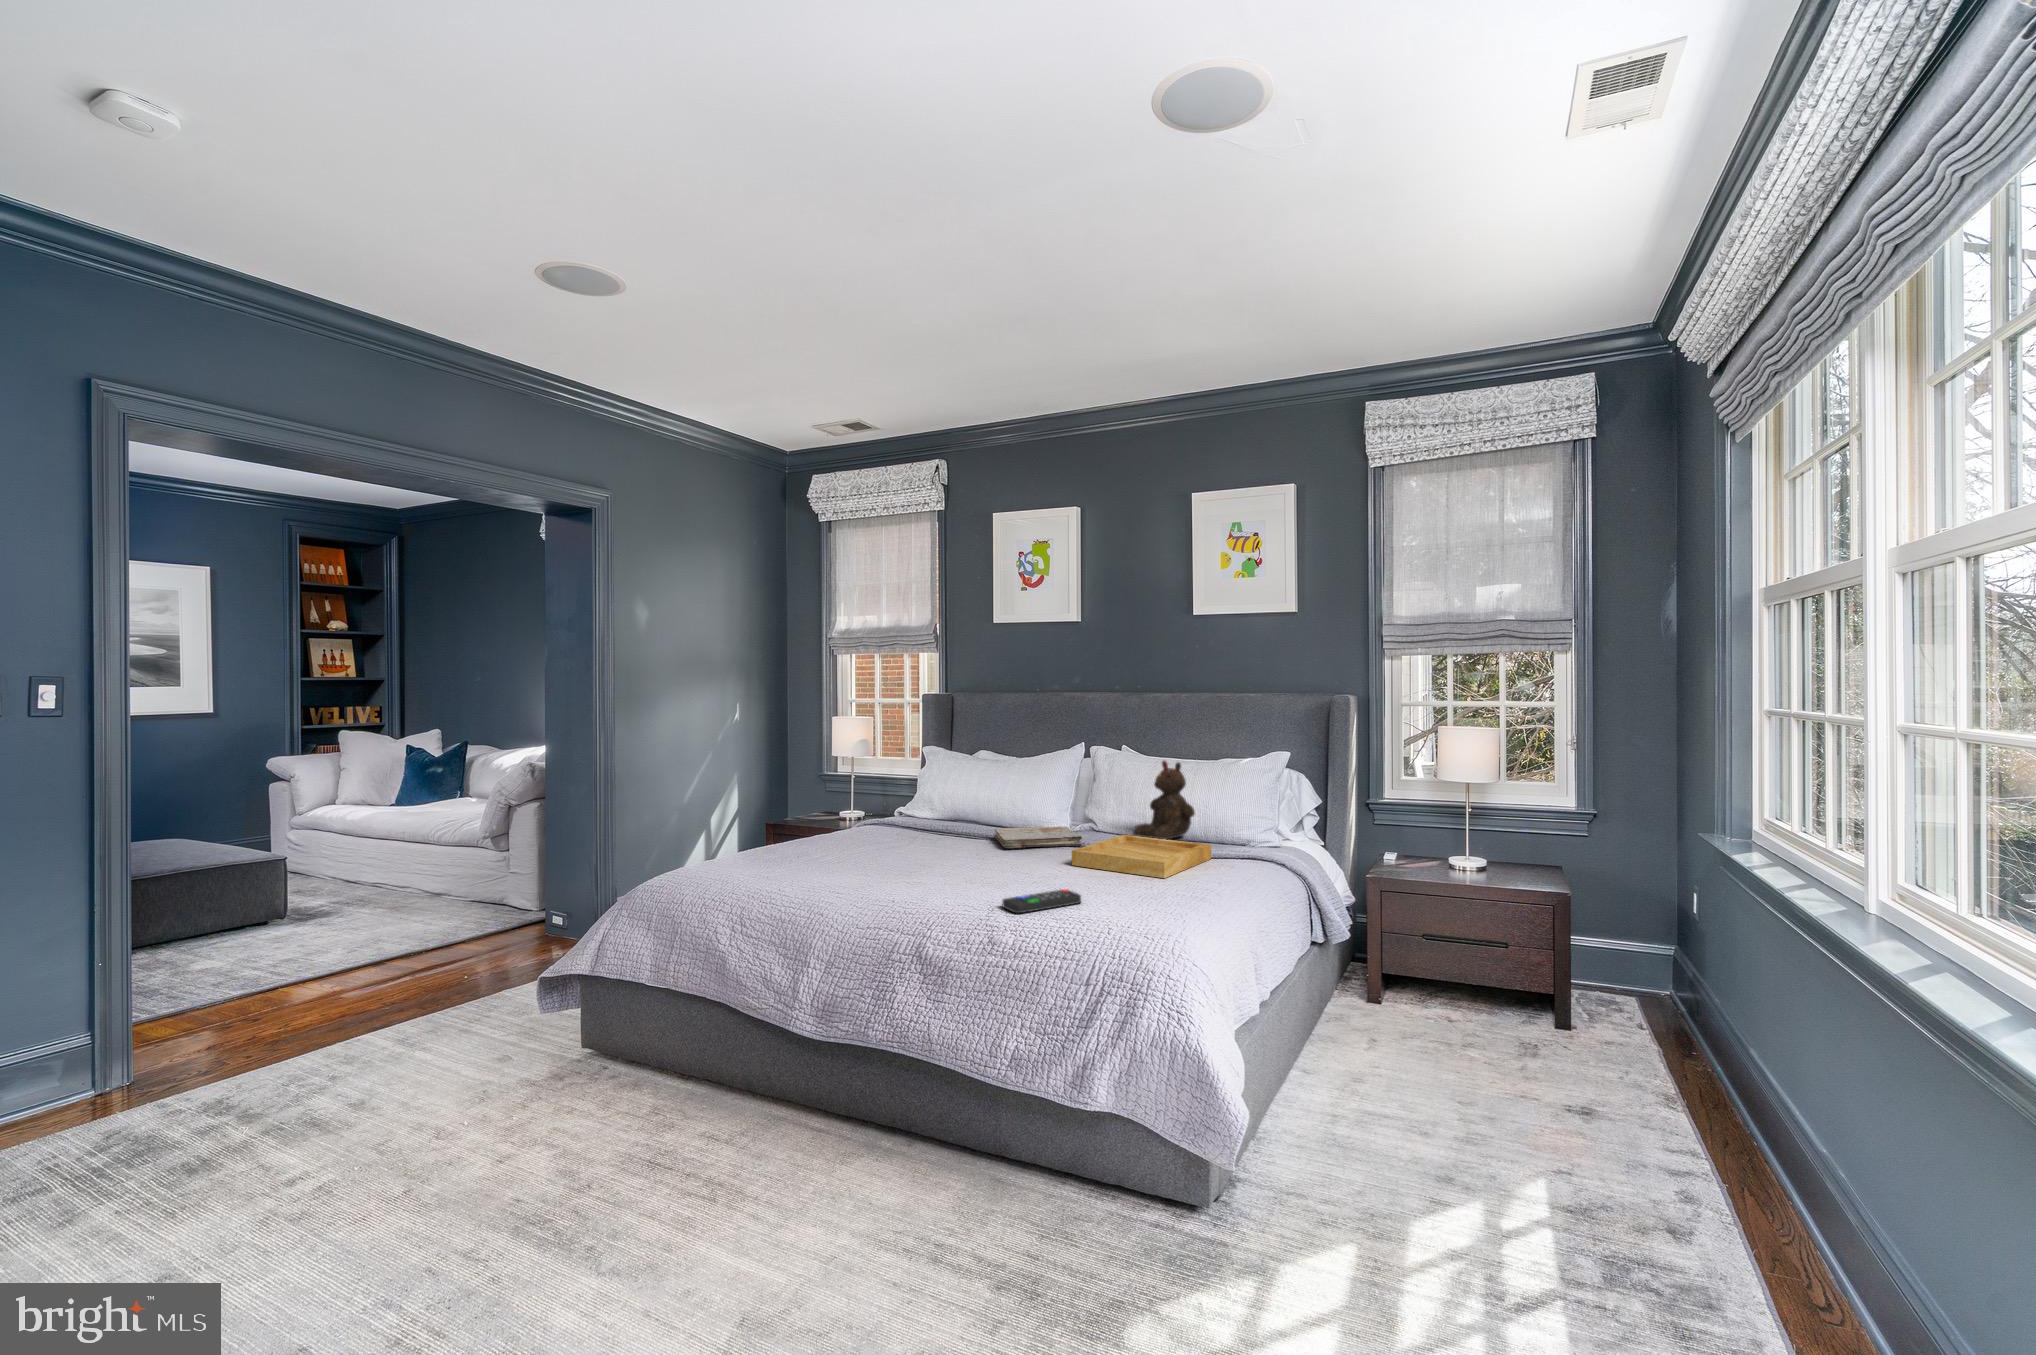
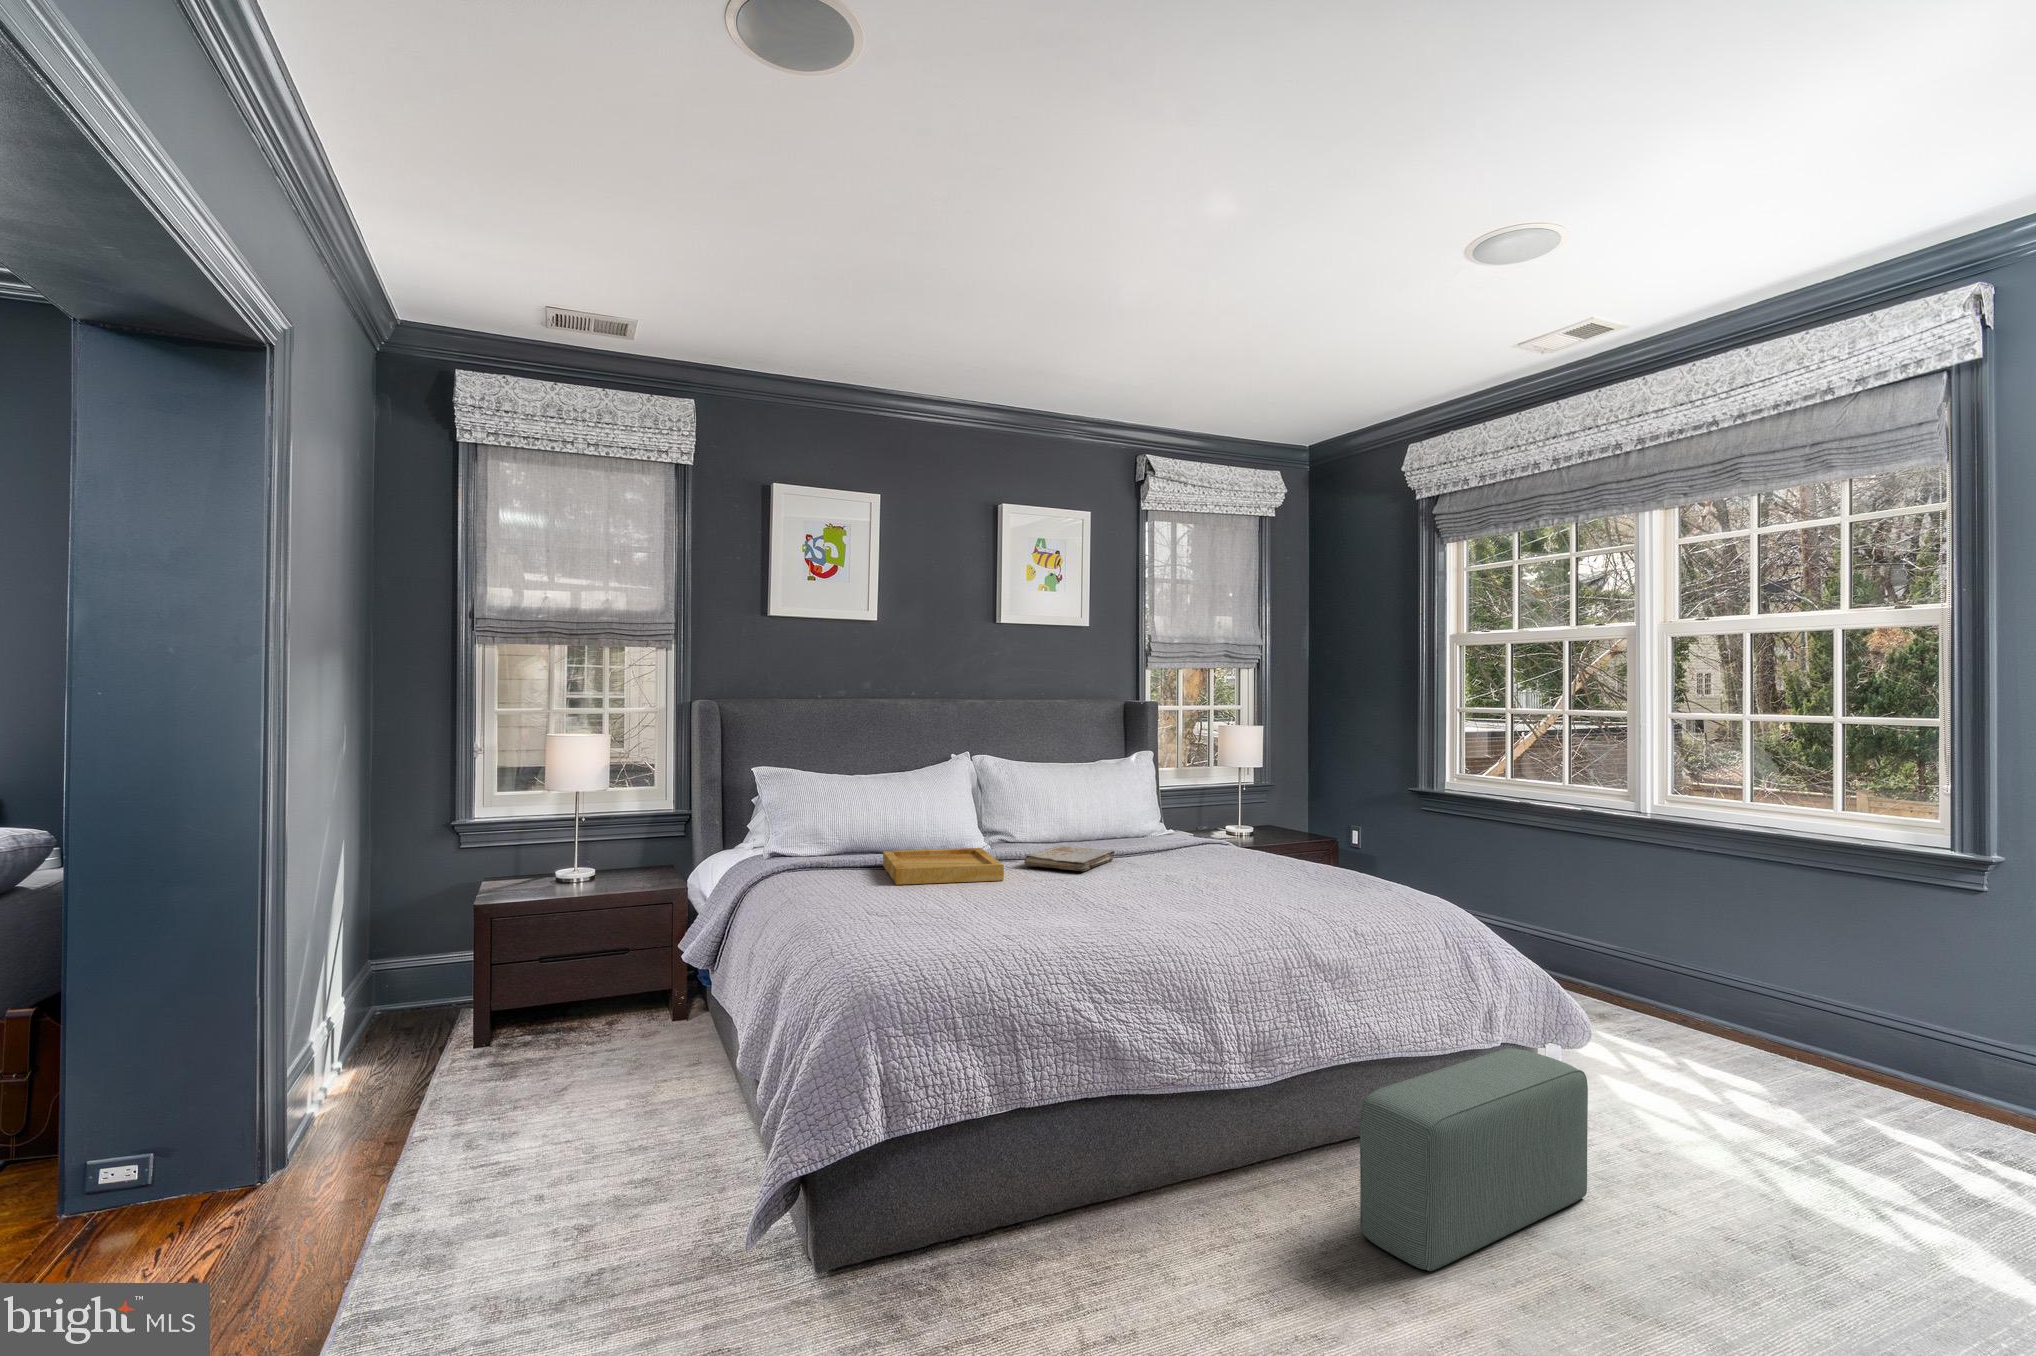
teddy bear: present [1133,761,1195,839] -> none [1104,769,1167,849]
tray: present [1072,835,1211,878] -> present [883,848,1004,885]
remote control: present [1003,889,1081,913] -> none [1300,886,1340,910]
pouf: none [744,1064,1029,1282] -> present [1360,1048,1588,1271]

